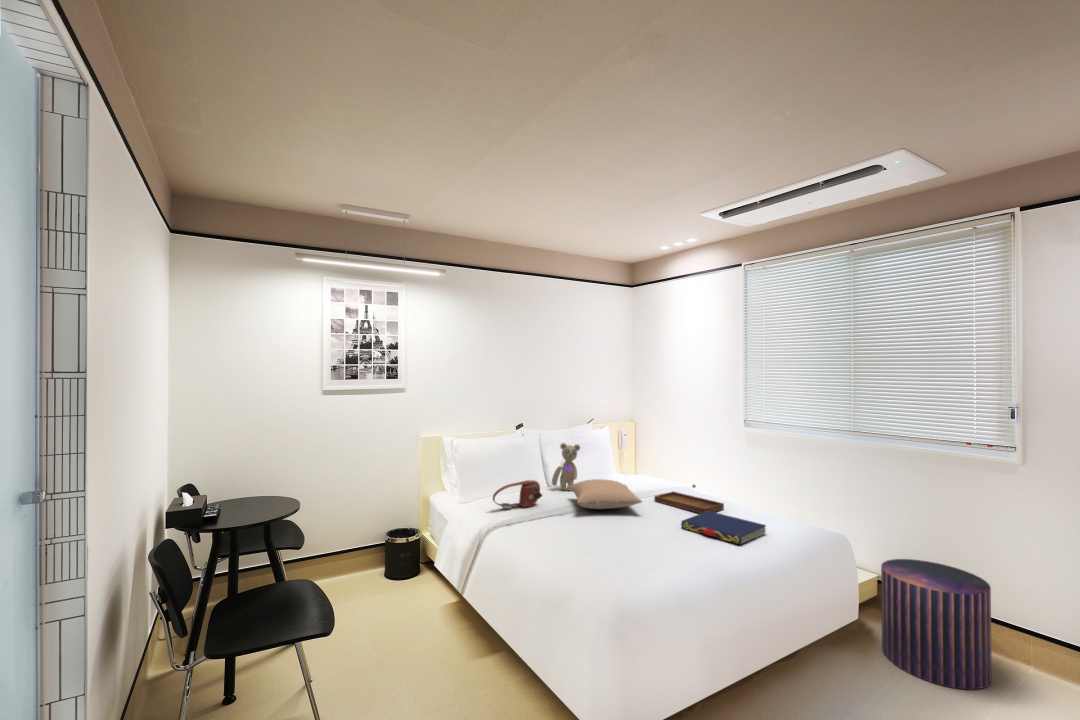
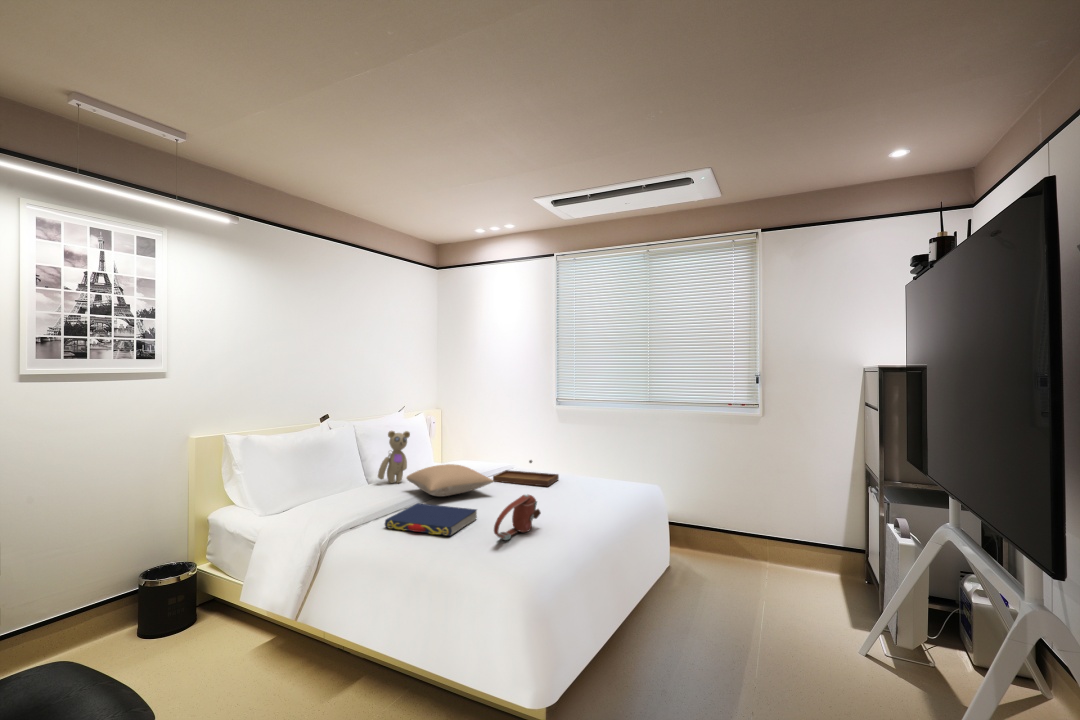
handbag: present [493,480,542,509] -> present [494,495,541,540]
book: present [681,511,766,544] -> present [385,503,477,536]
pouf: present [881,559,992,689] -> none [684,499,757,590]

